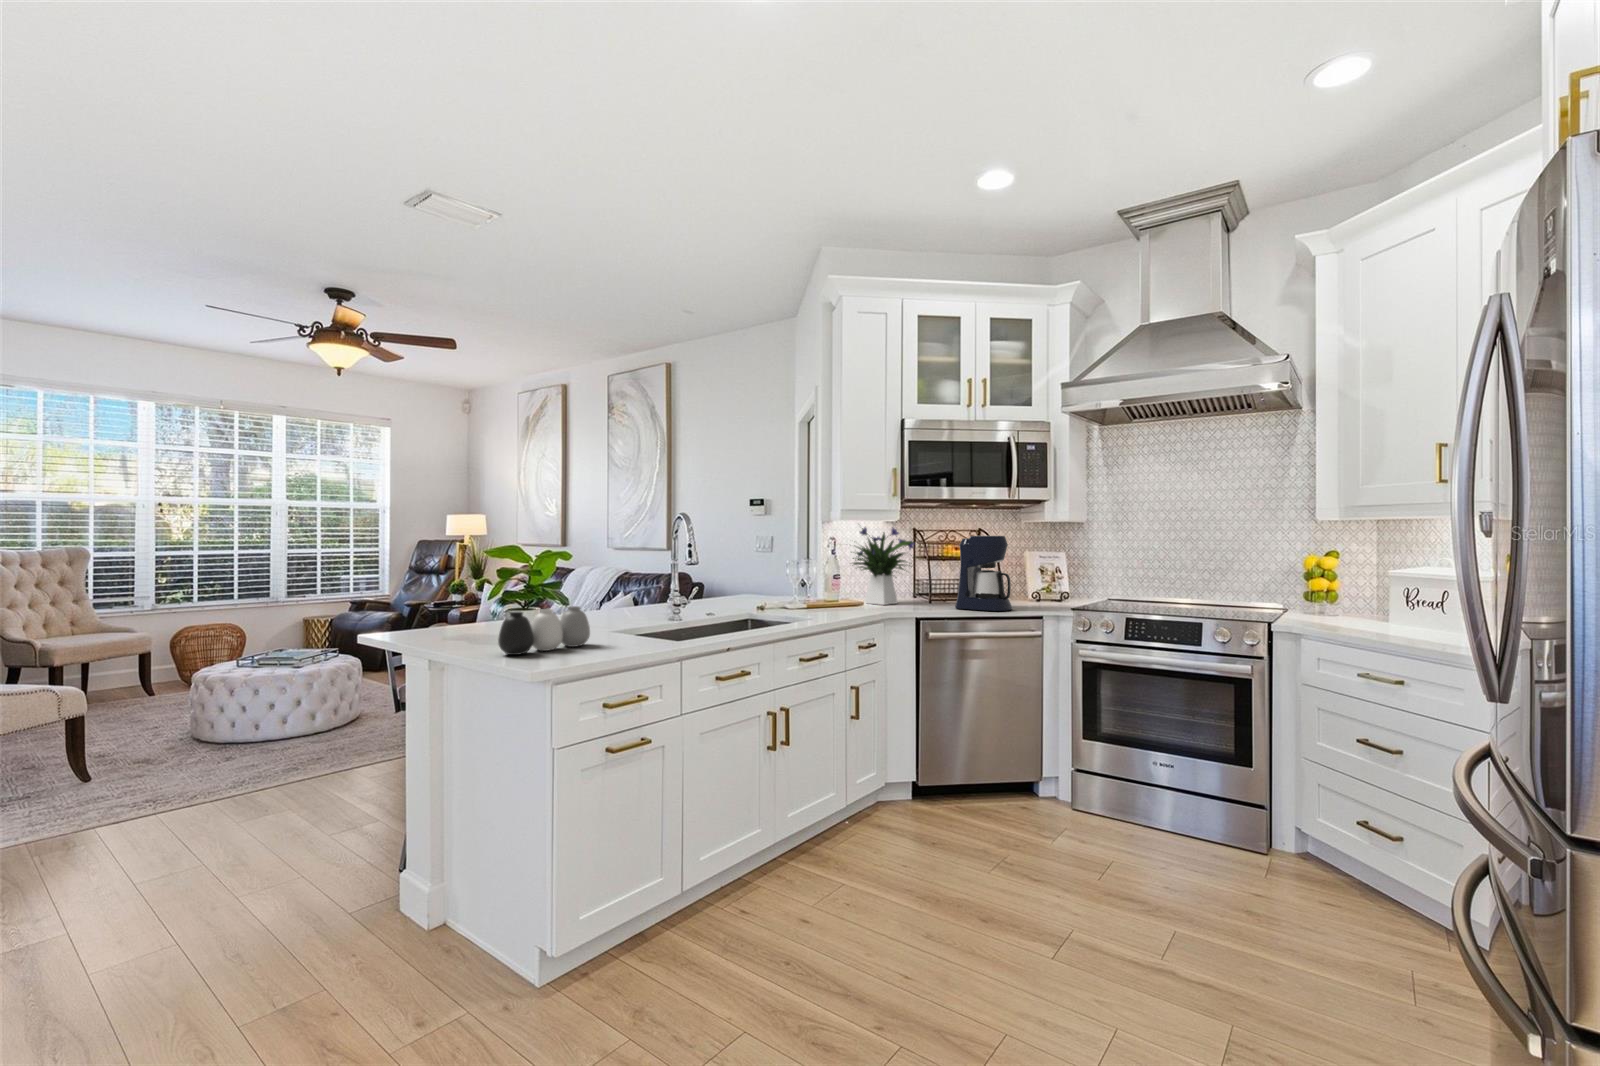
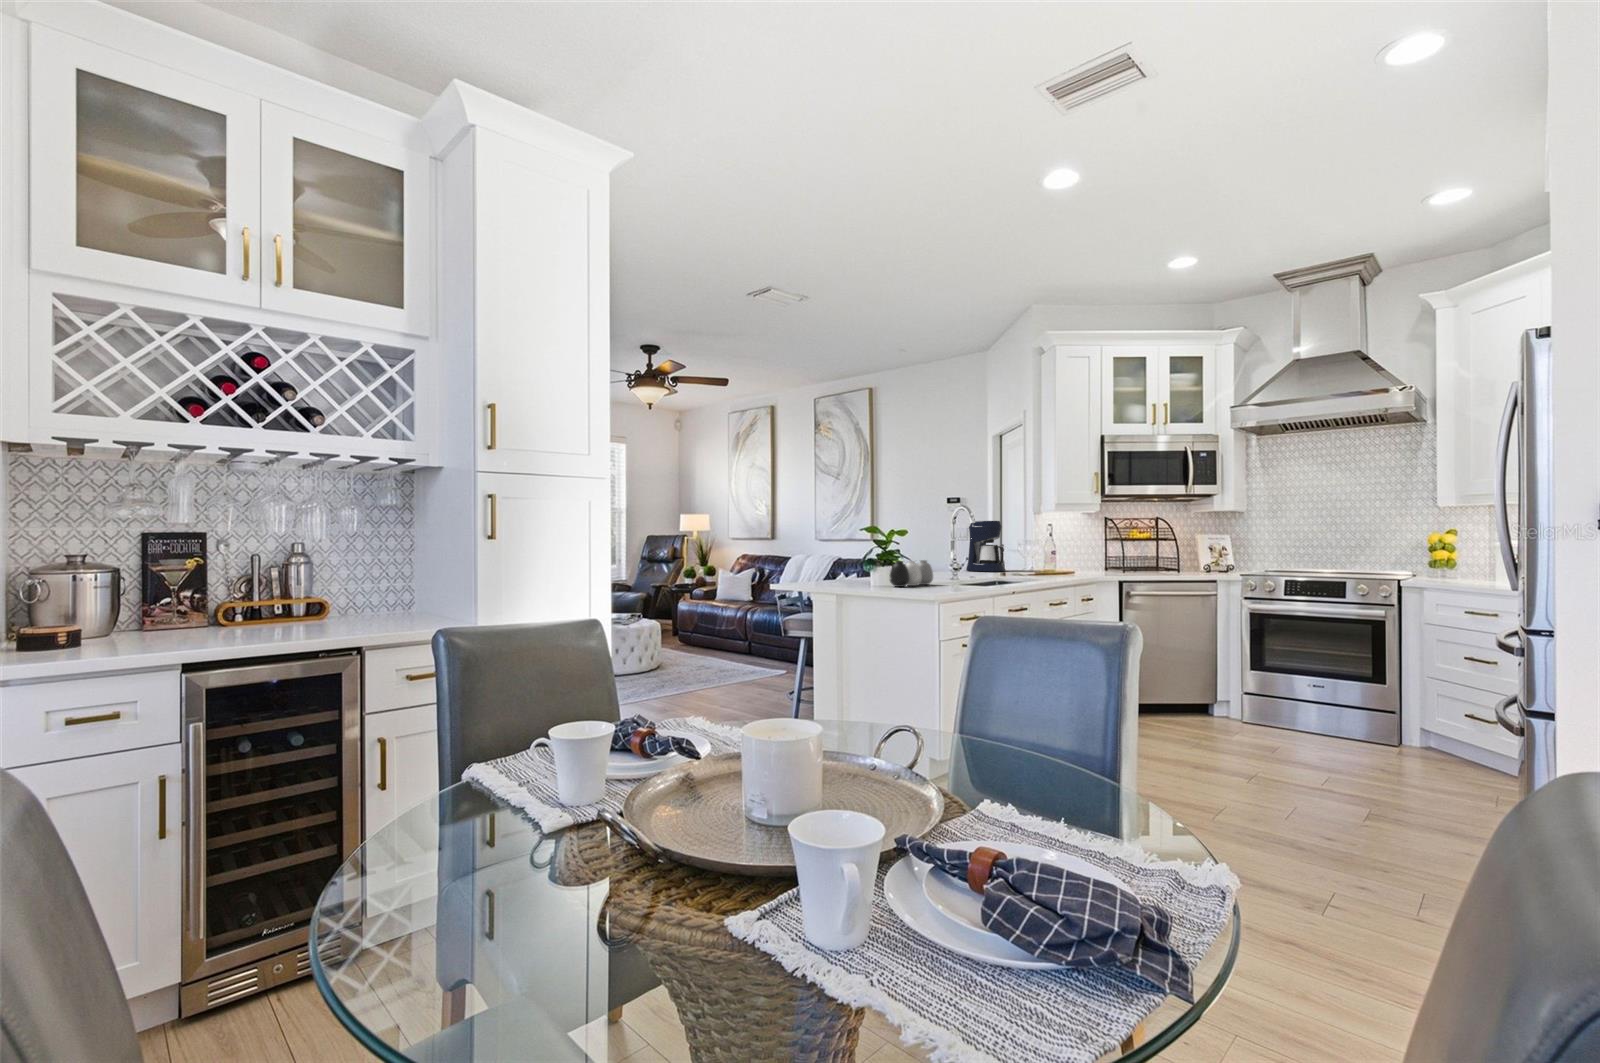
flower arrangement: present [851,527,914,605] -> none [1052,512,1115,573]
coffee maker: present [955,536,1013,611] -> present [966,521,1006,572]

